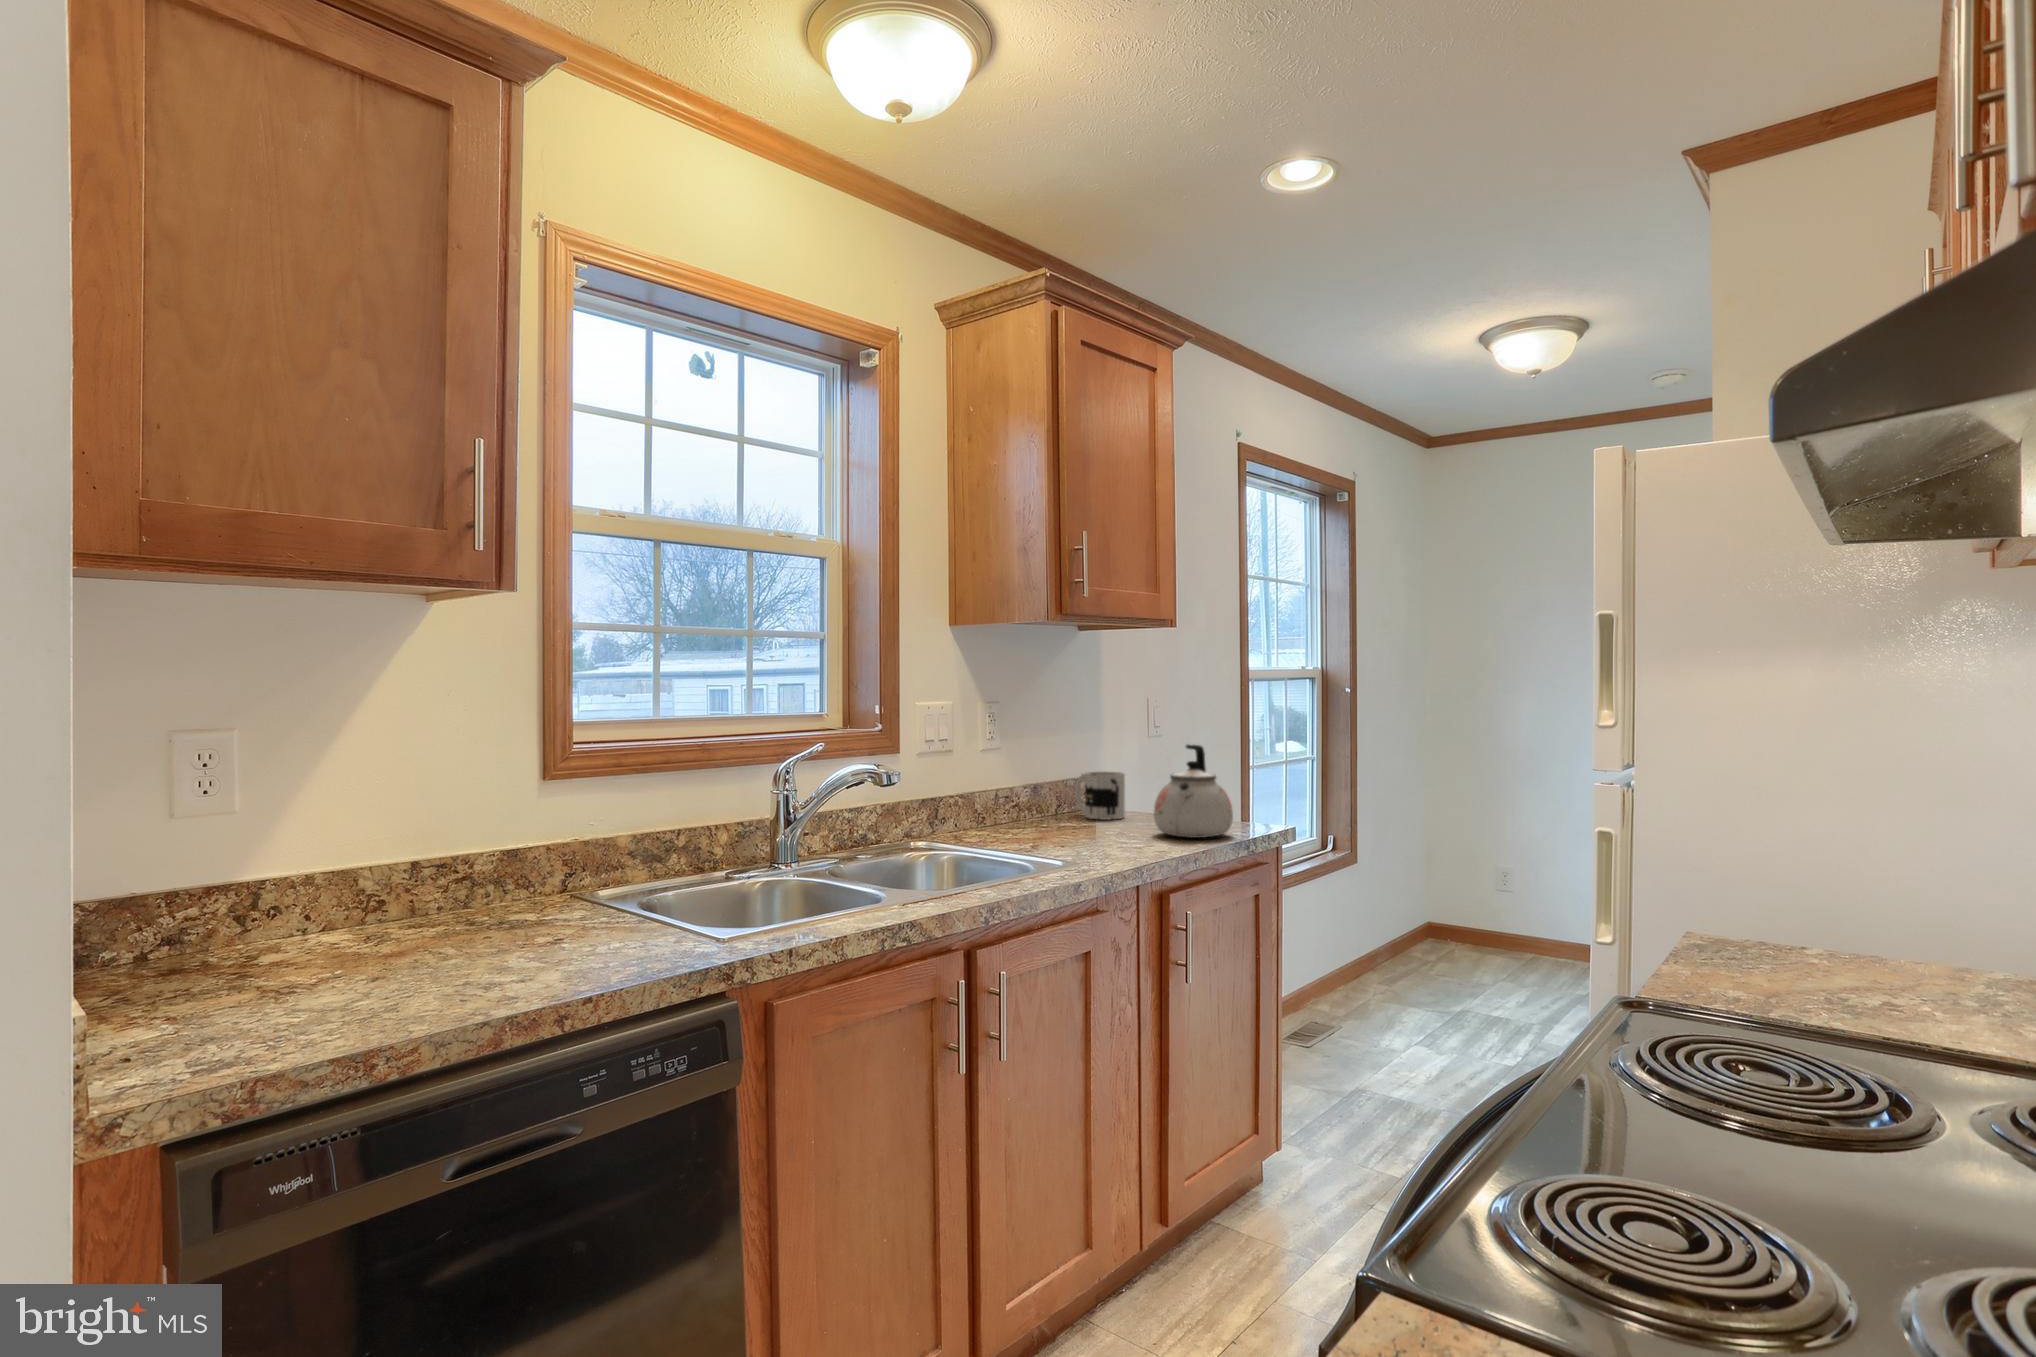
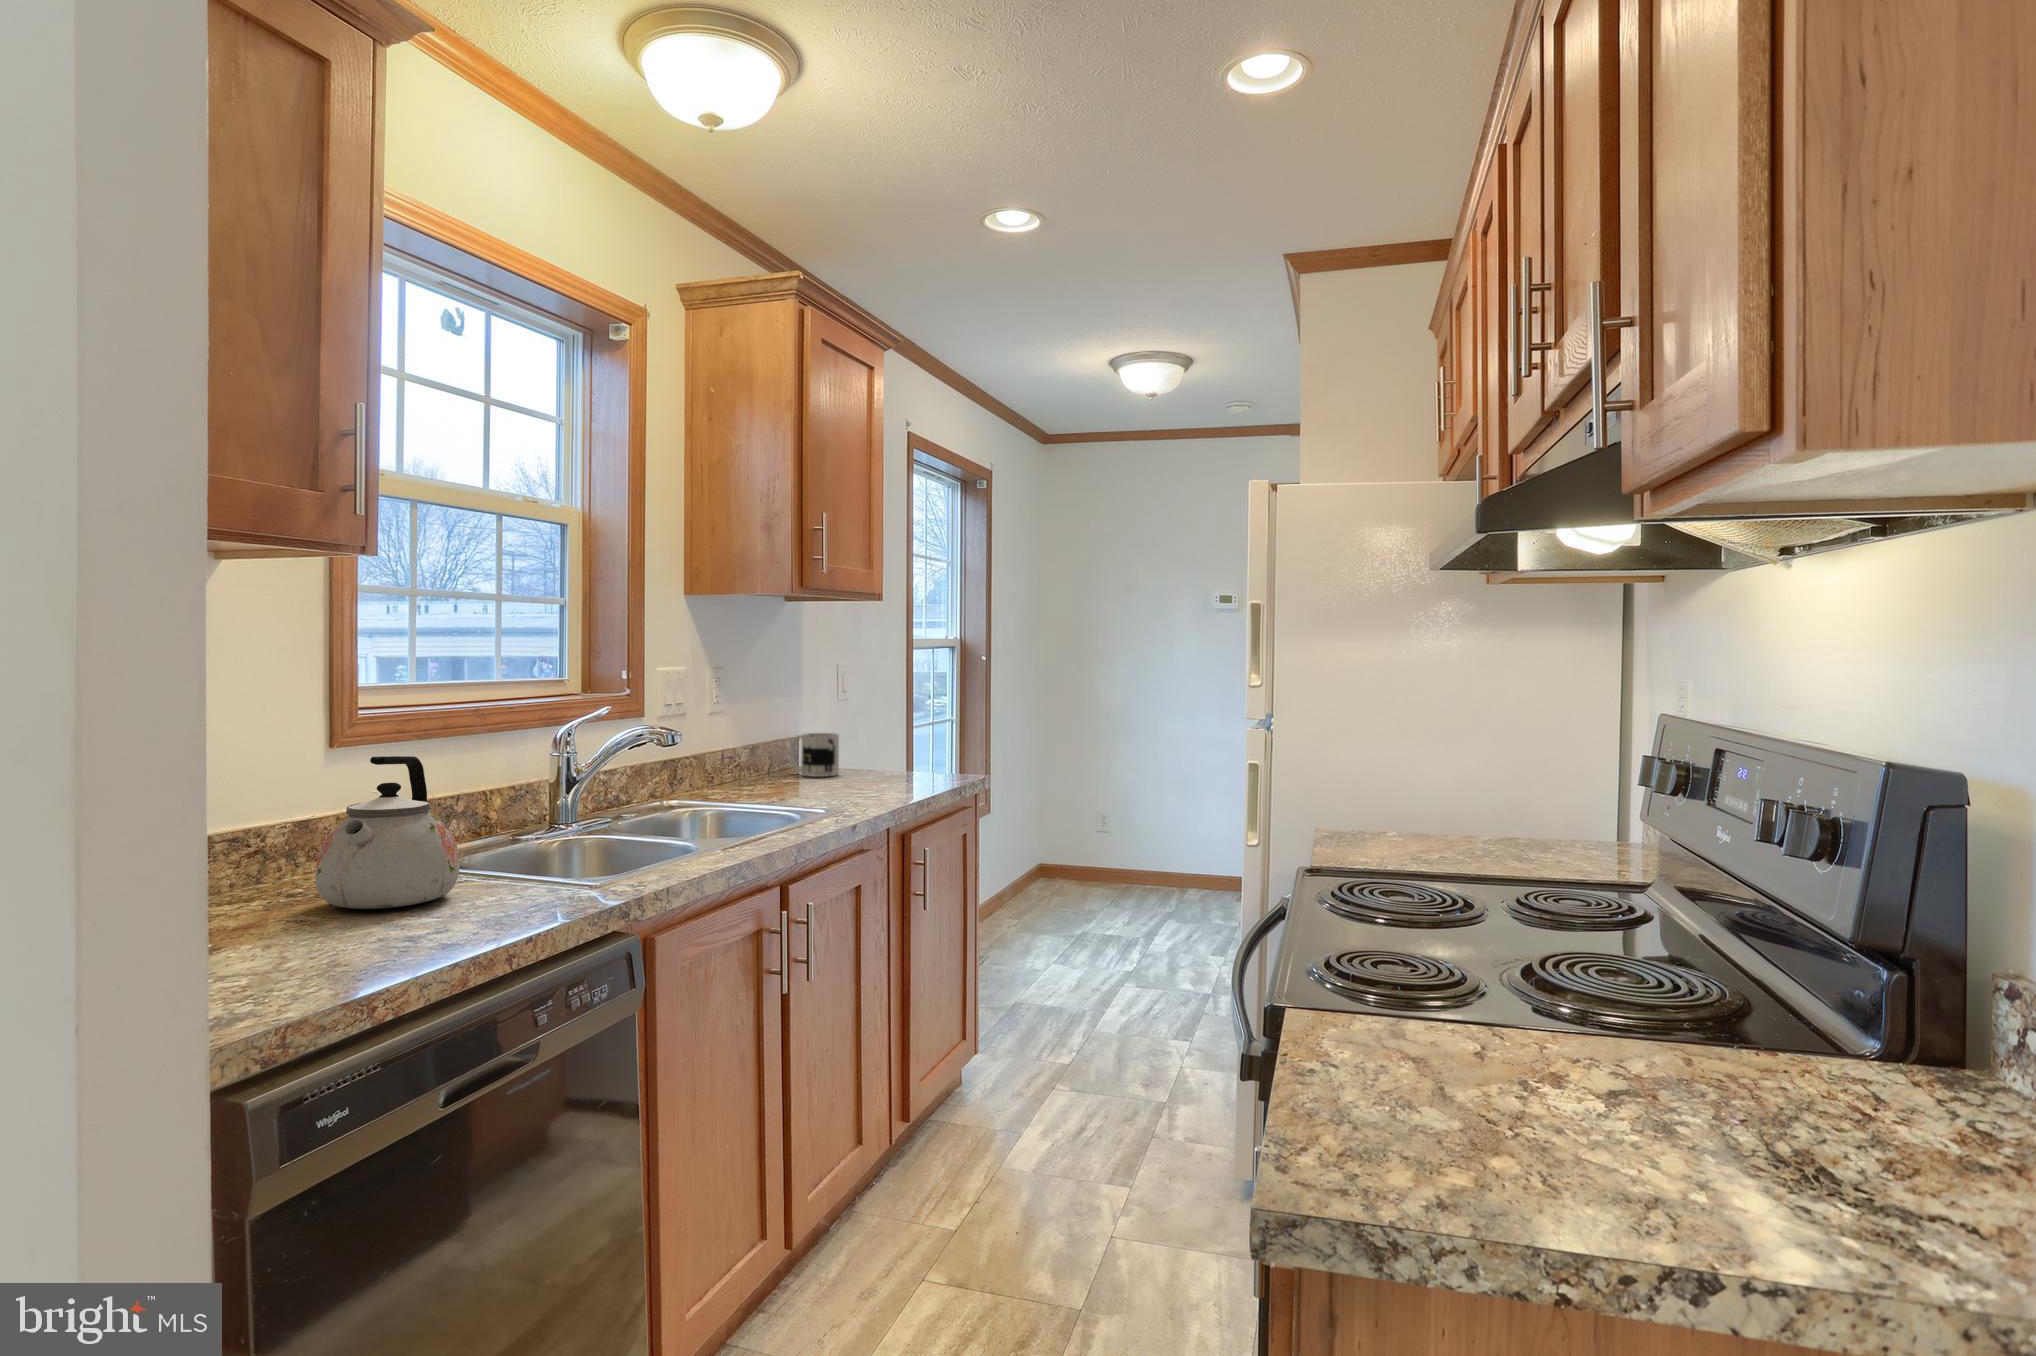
kettle: present [1154,745,1233,838] -> present [315,756,460,909]

